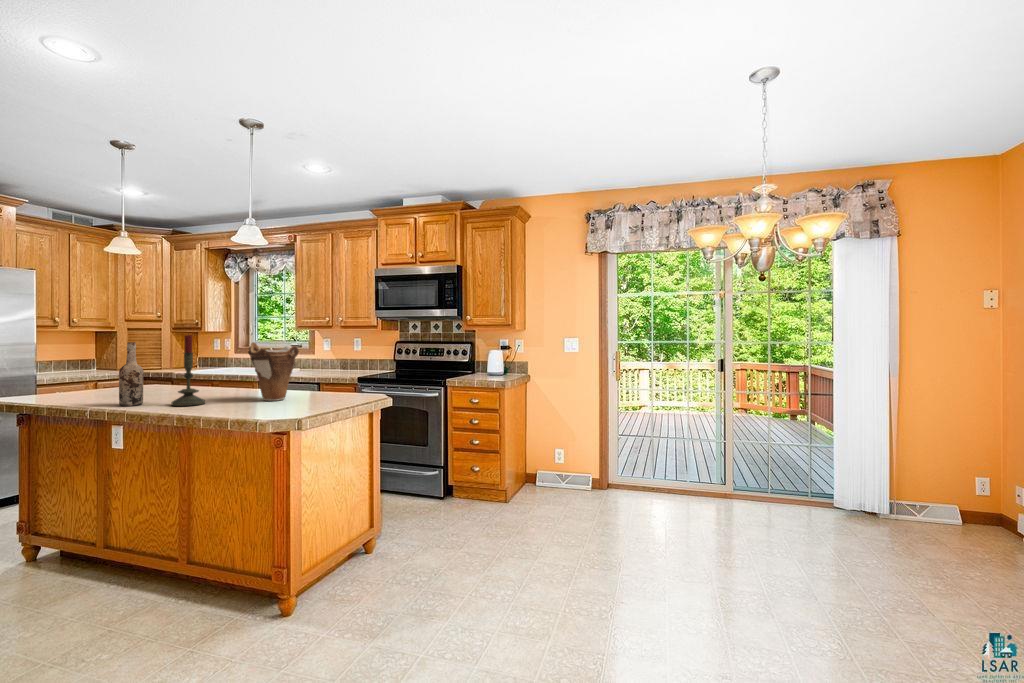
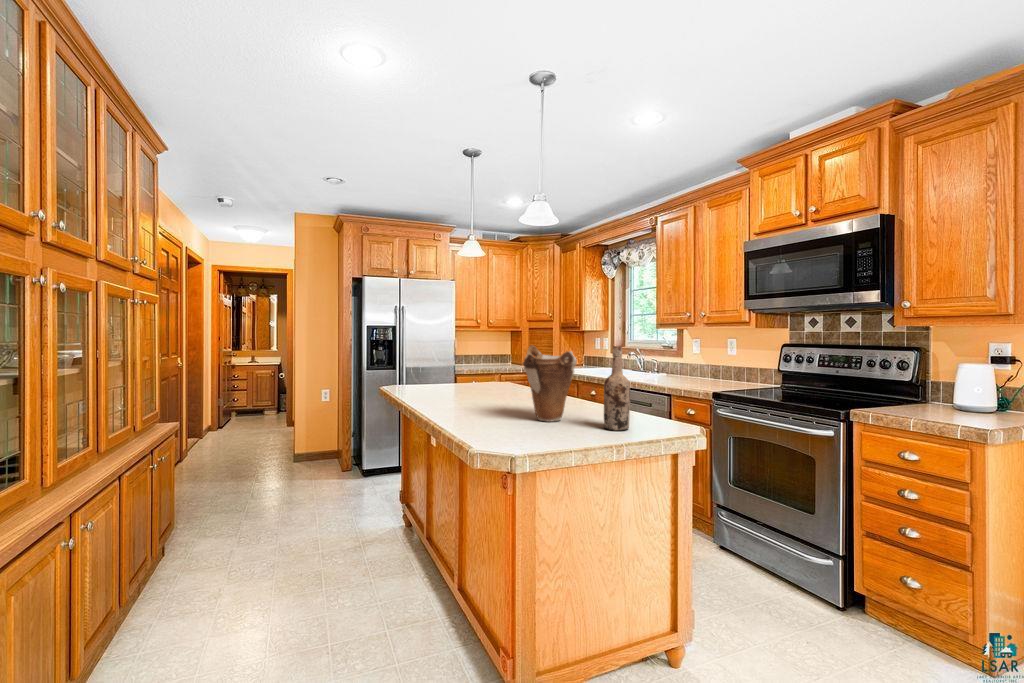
candle: present [172,335,205,406] -> none [453,334,484,416]
wine bottle: present [119,342,144,406] -> present [604,346,630,430]

